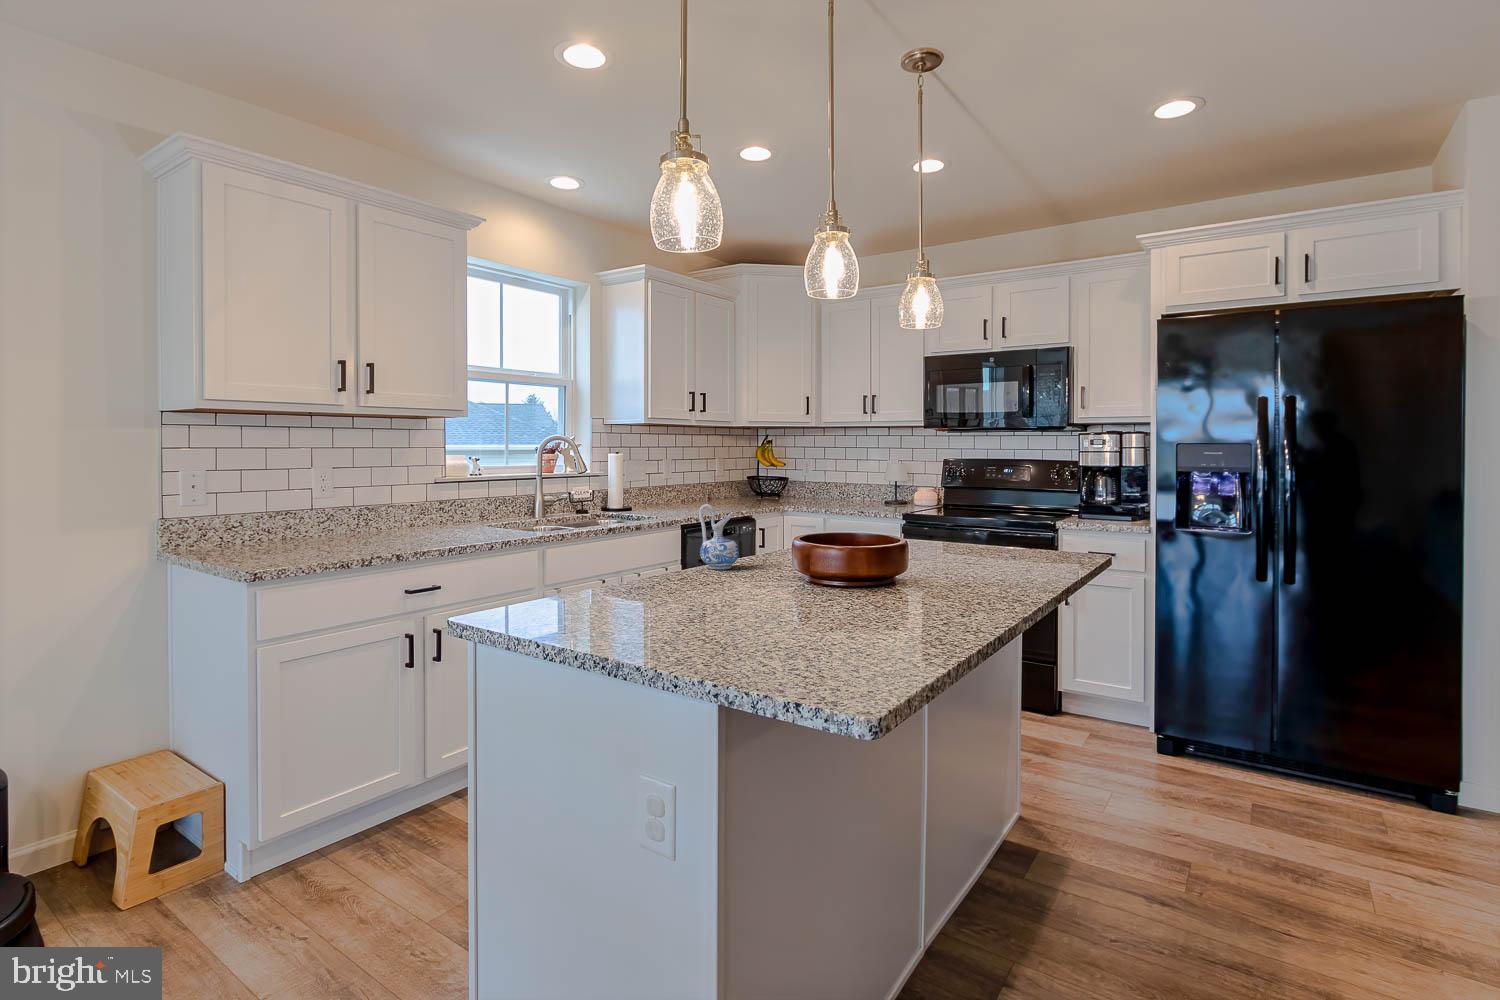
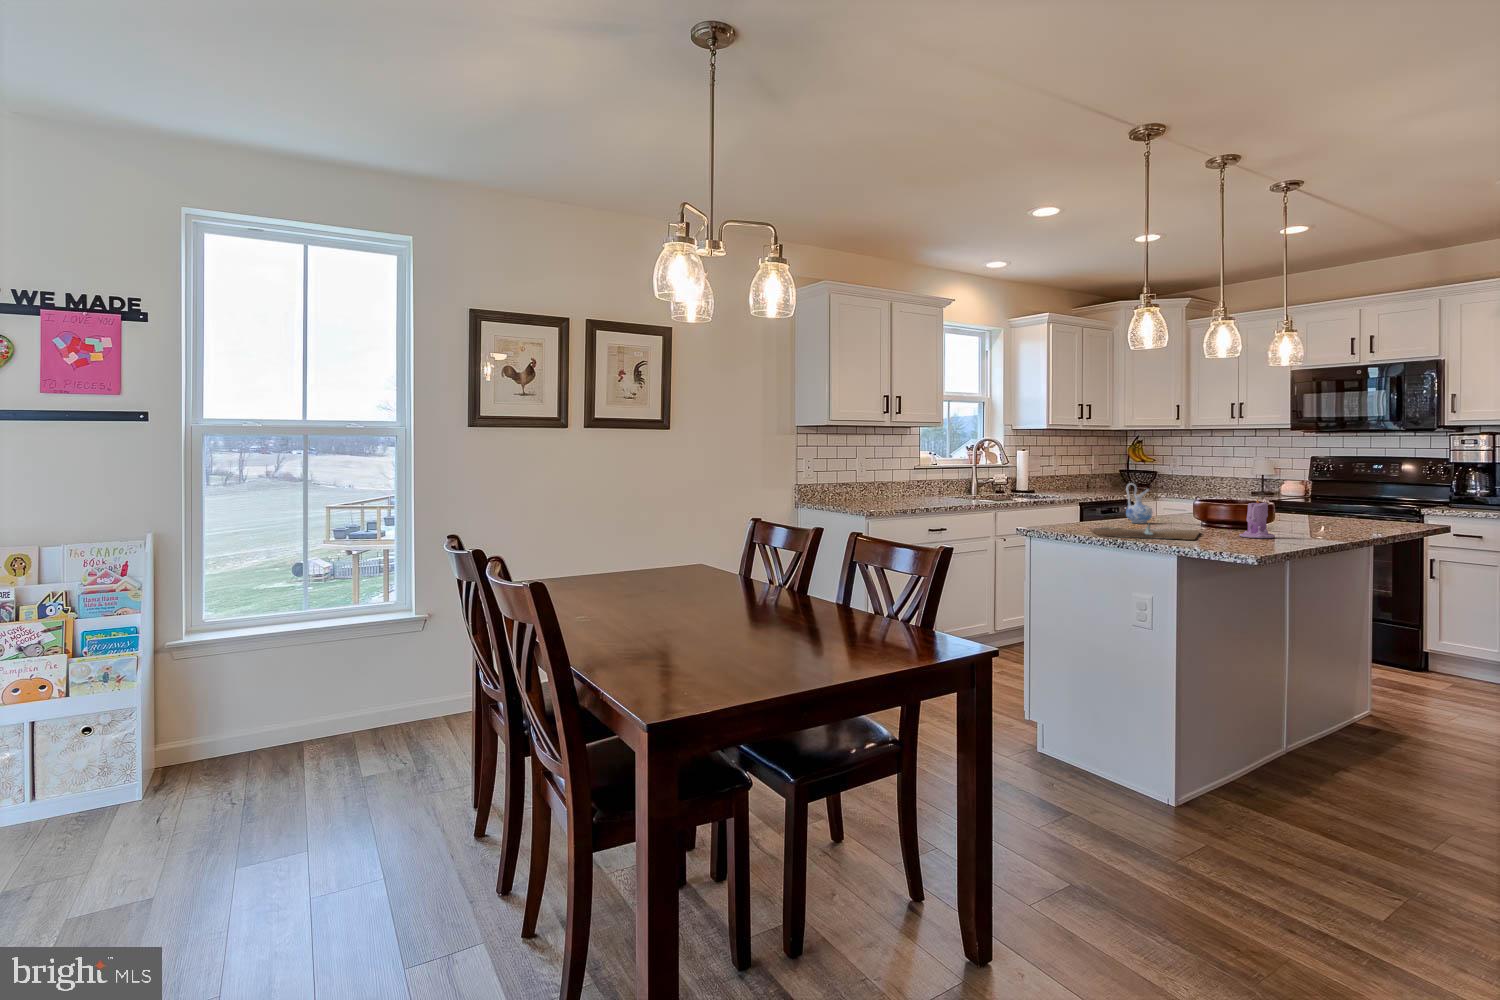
candle: none [849,532,902,606] -> present [1239,498,1275,538]
cutting board: none [606,587,792,624] -> present [1092,524,1200,540]

